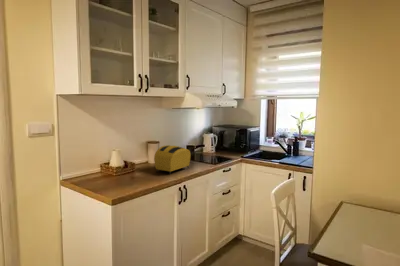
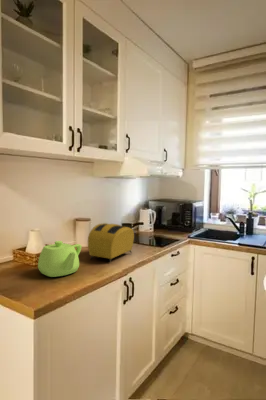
teapot: none [117,158,148,183] -> present [38,241,82,277]

